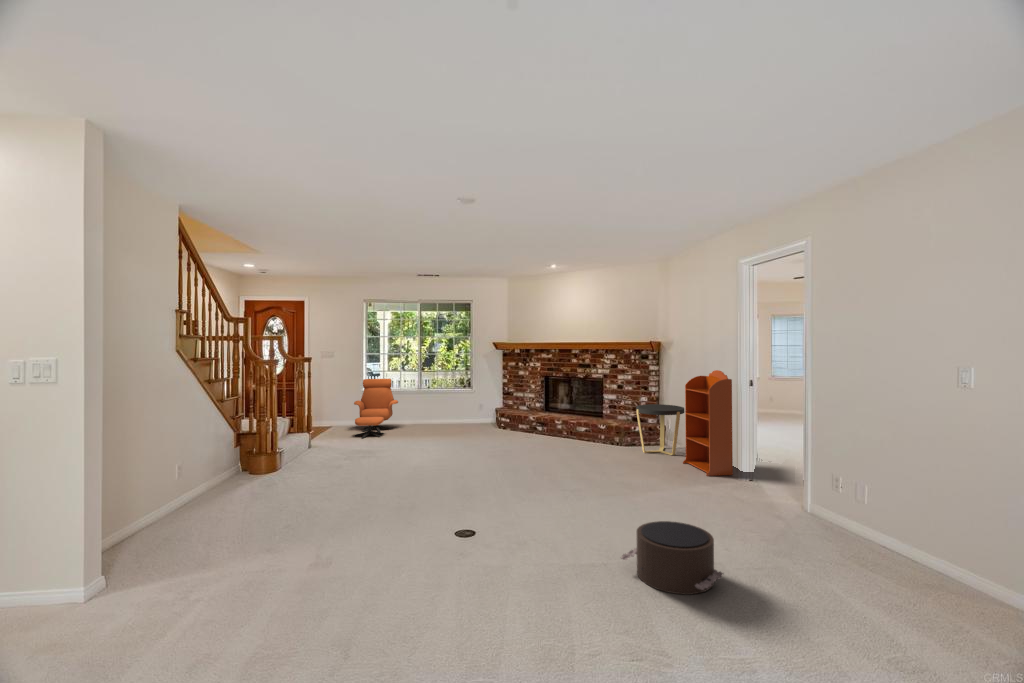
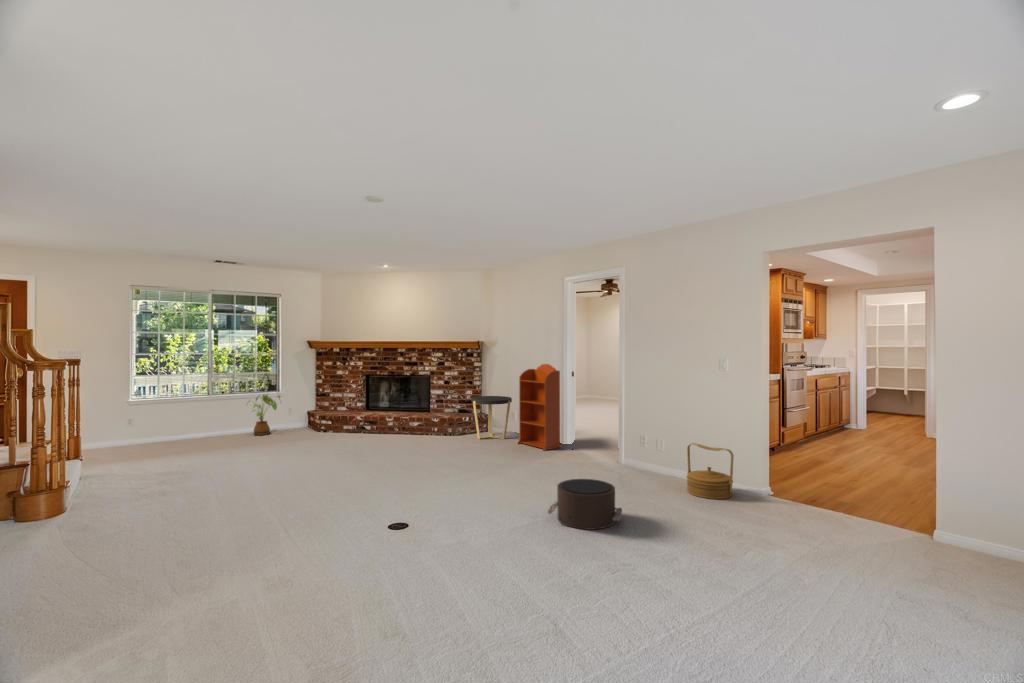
lounge chair: present [354,379,398,438] -> none [125,383,191,457]
house plant: none [440,390,470,428] -> present [253,394,280,435]
woven basket: none [869,498,955,594] -> present [686,443,734,499]

